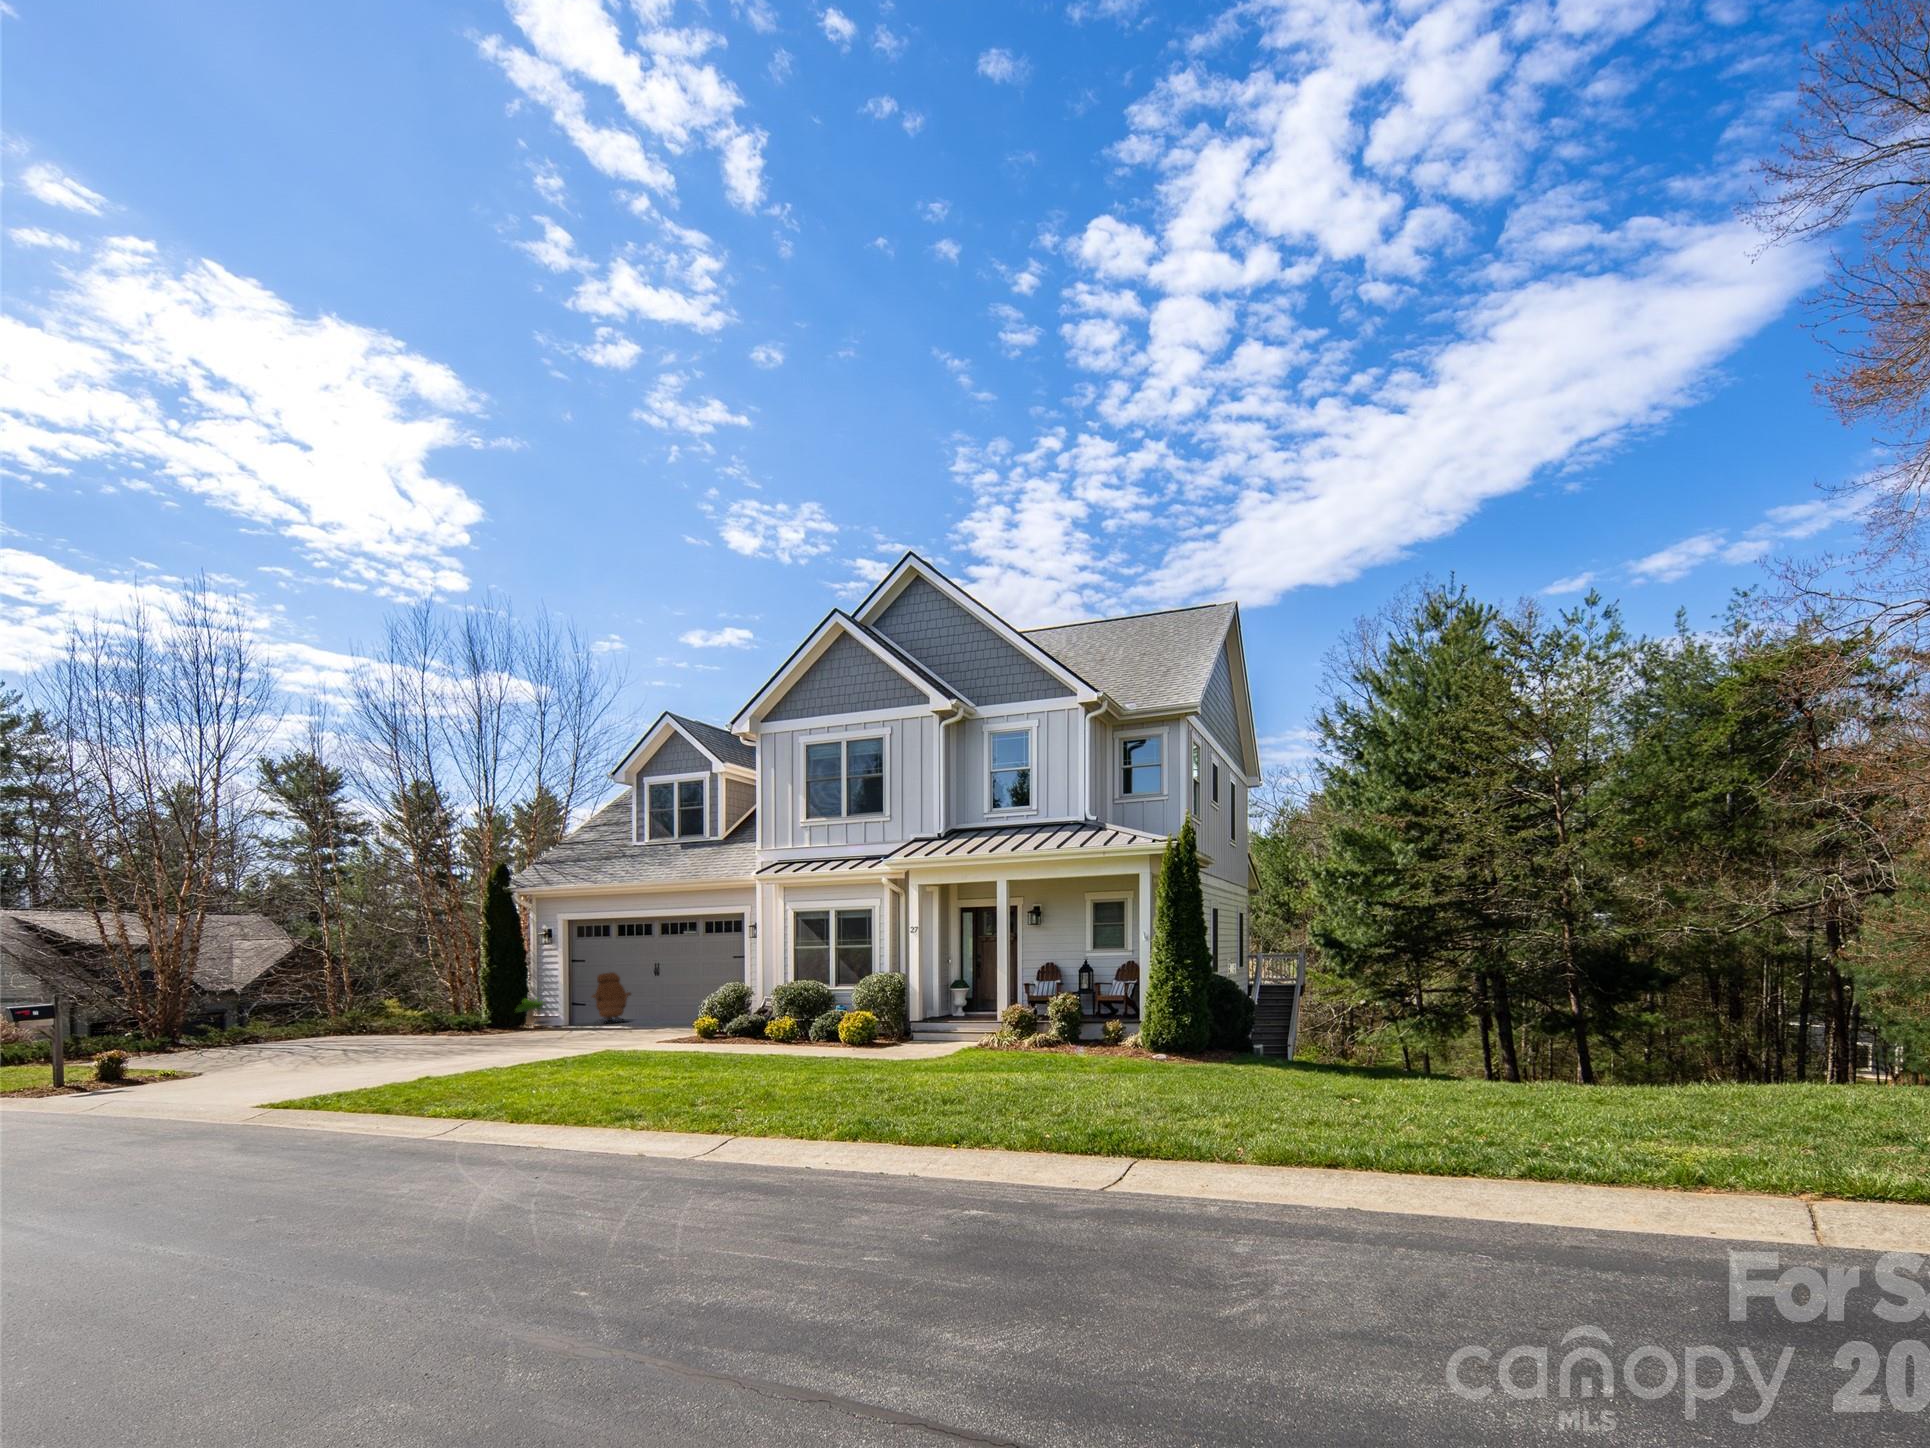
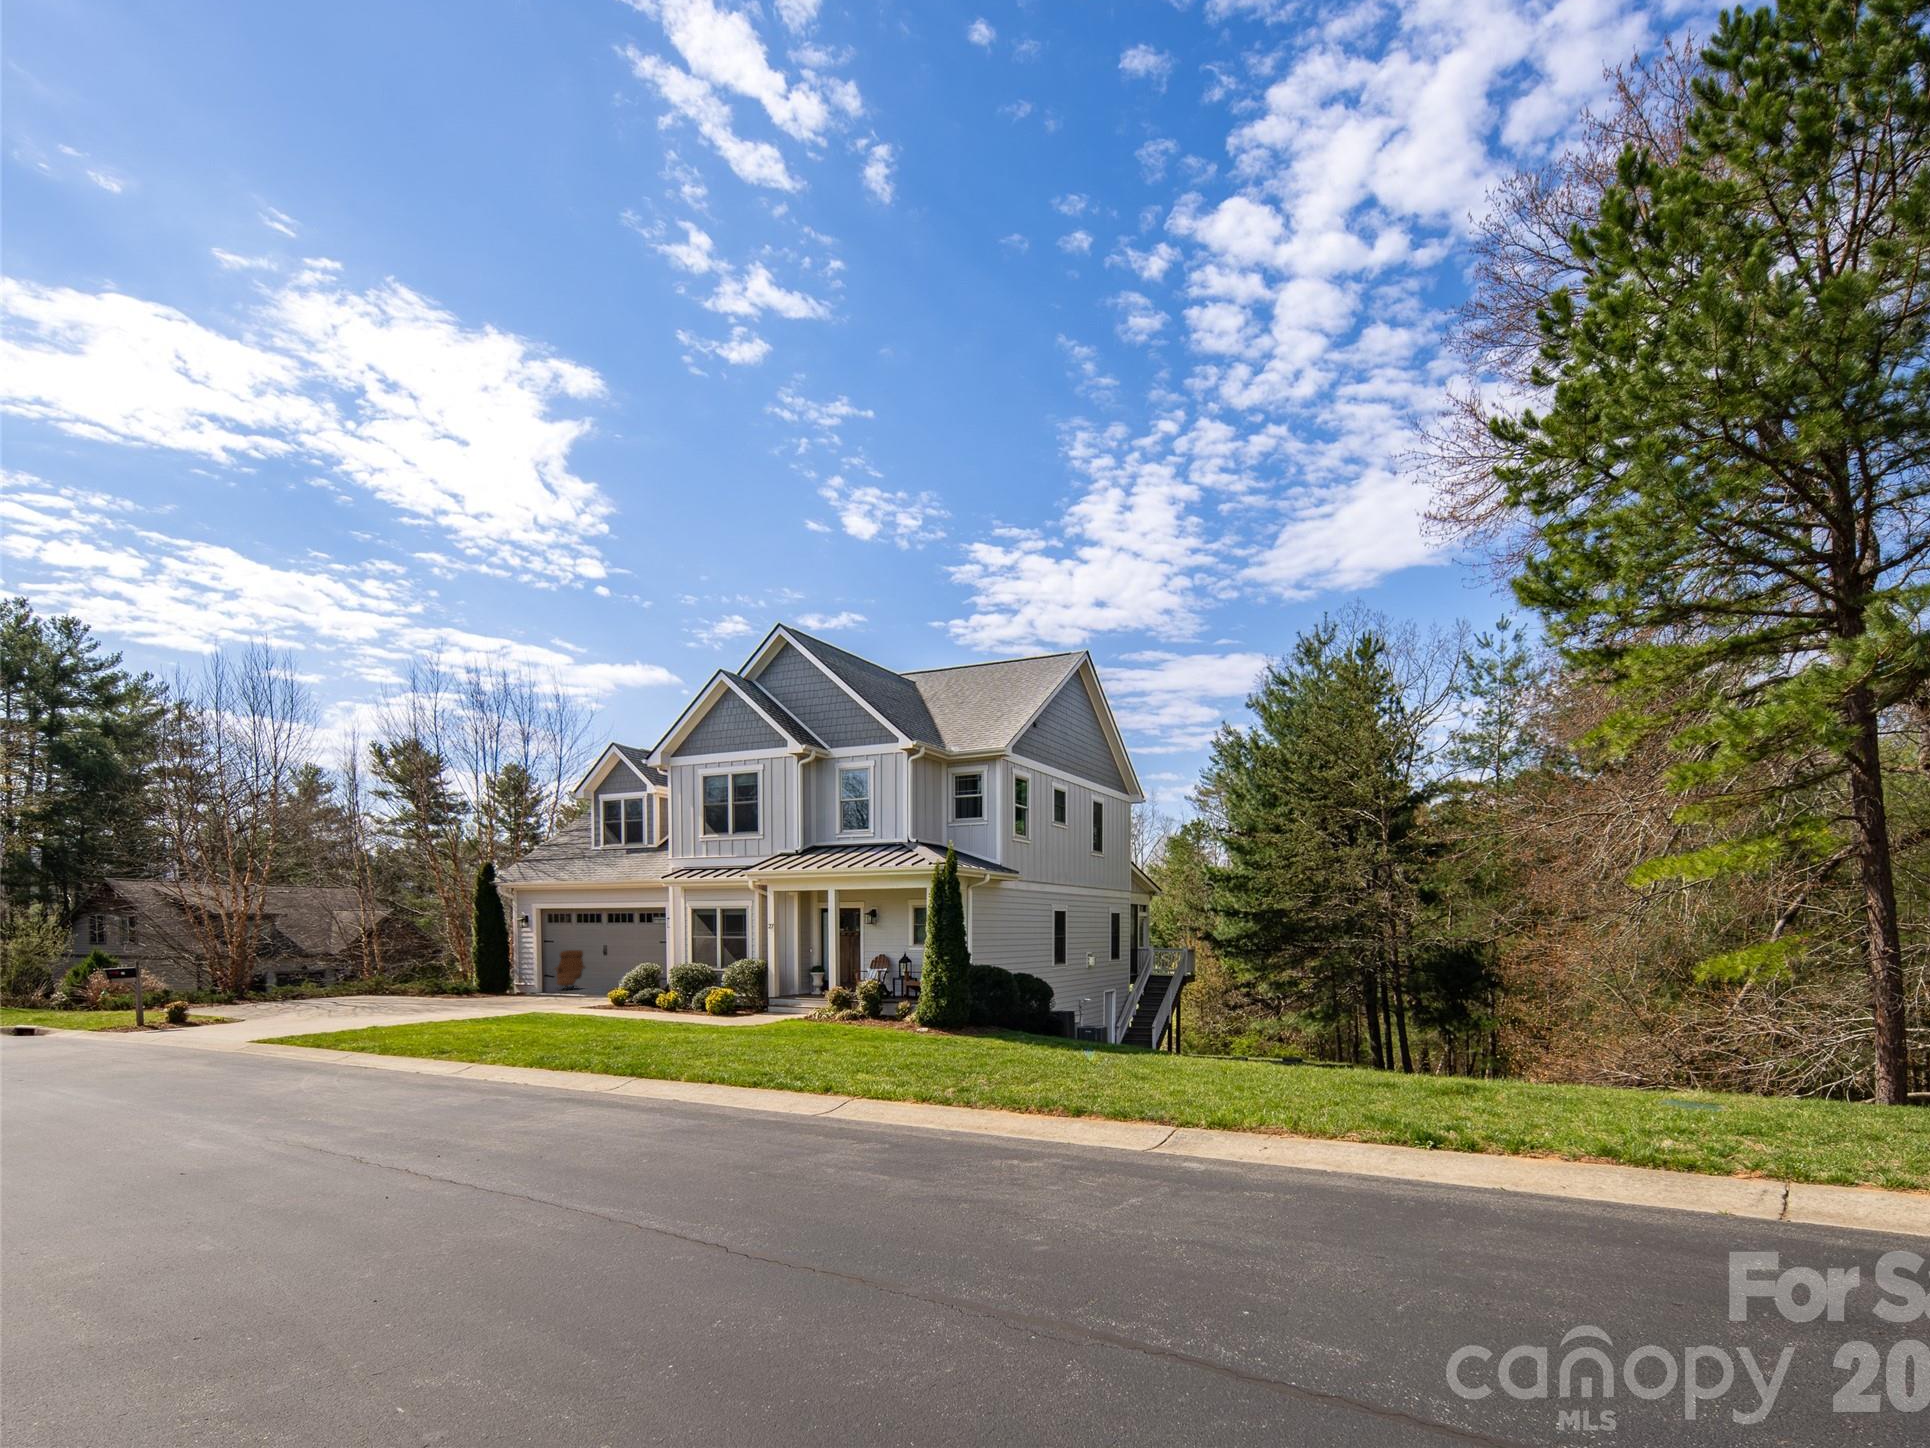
potted plant: present [518,998,545,1025] -> none [495,966,524,990]

